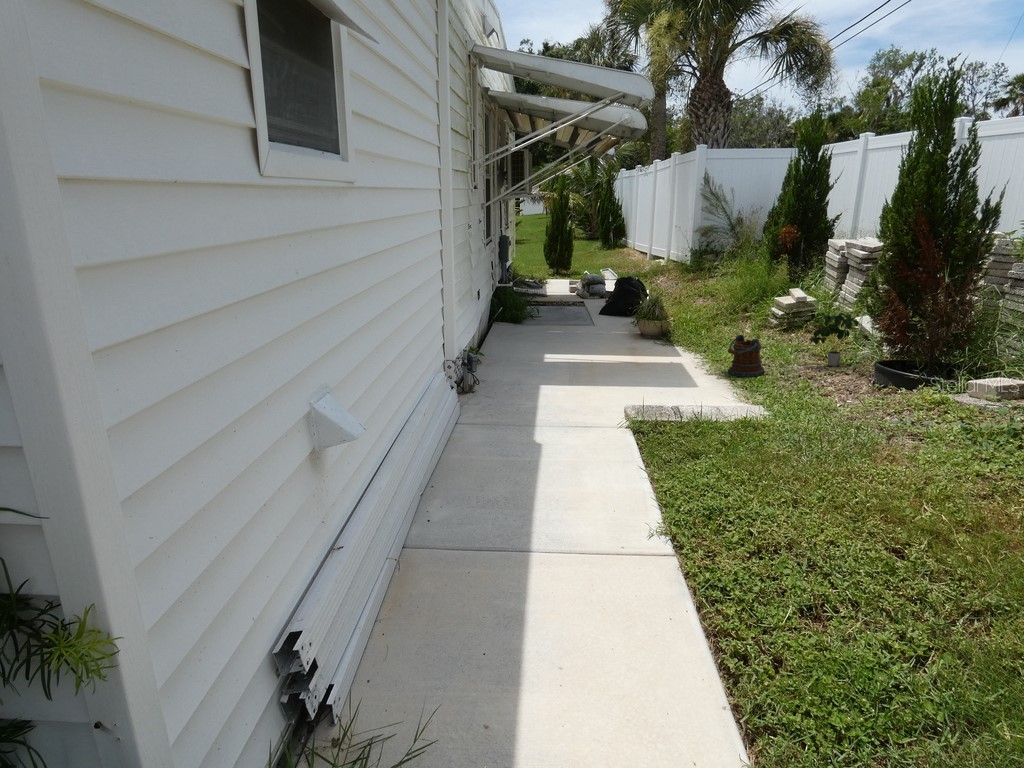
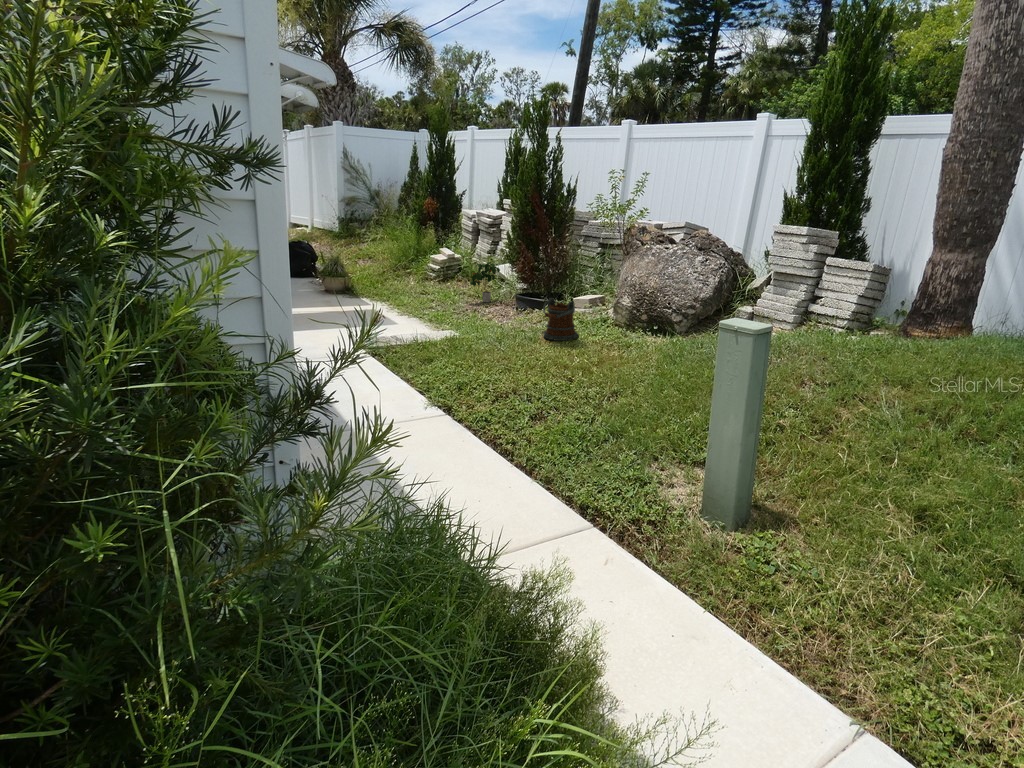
bucket: present [728,335,765,377] -> present [543,298,579,341]

